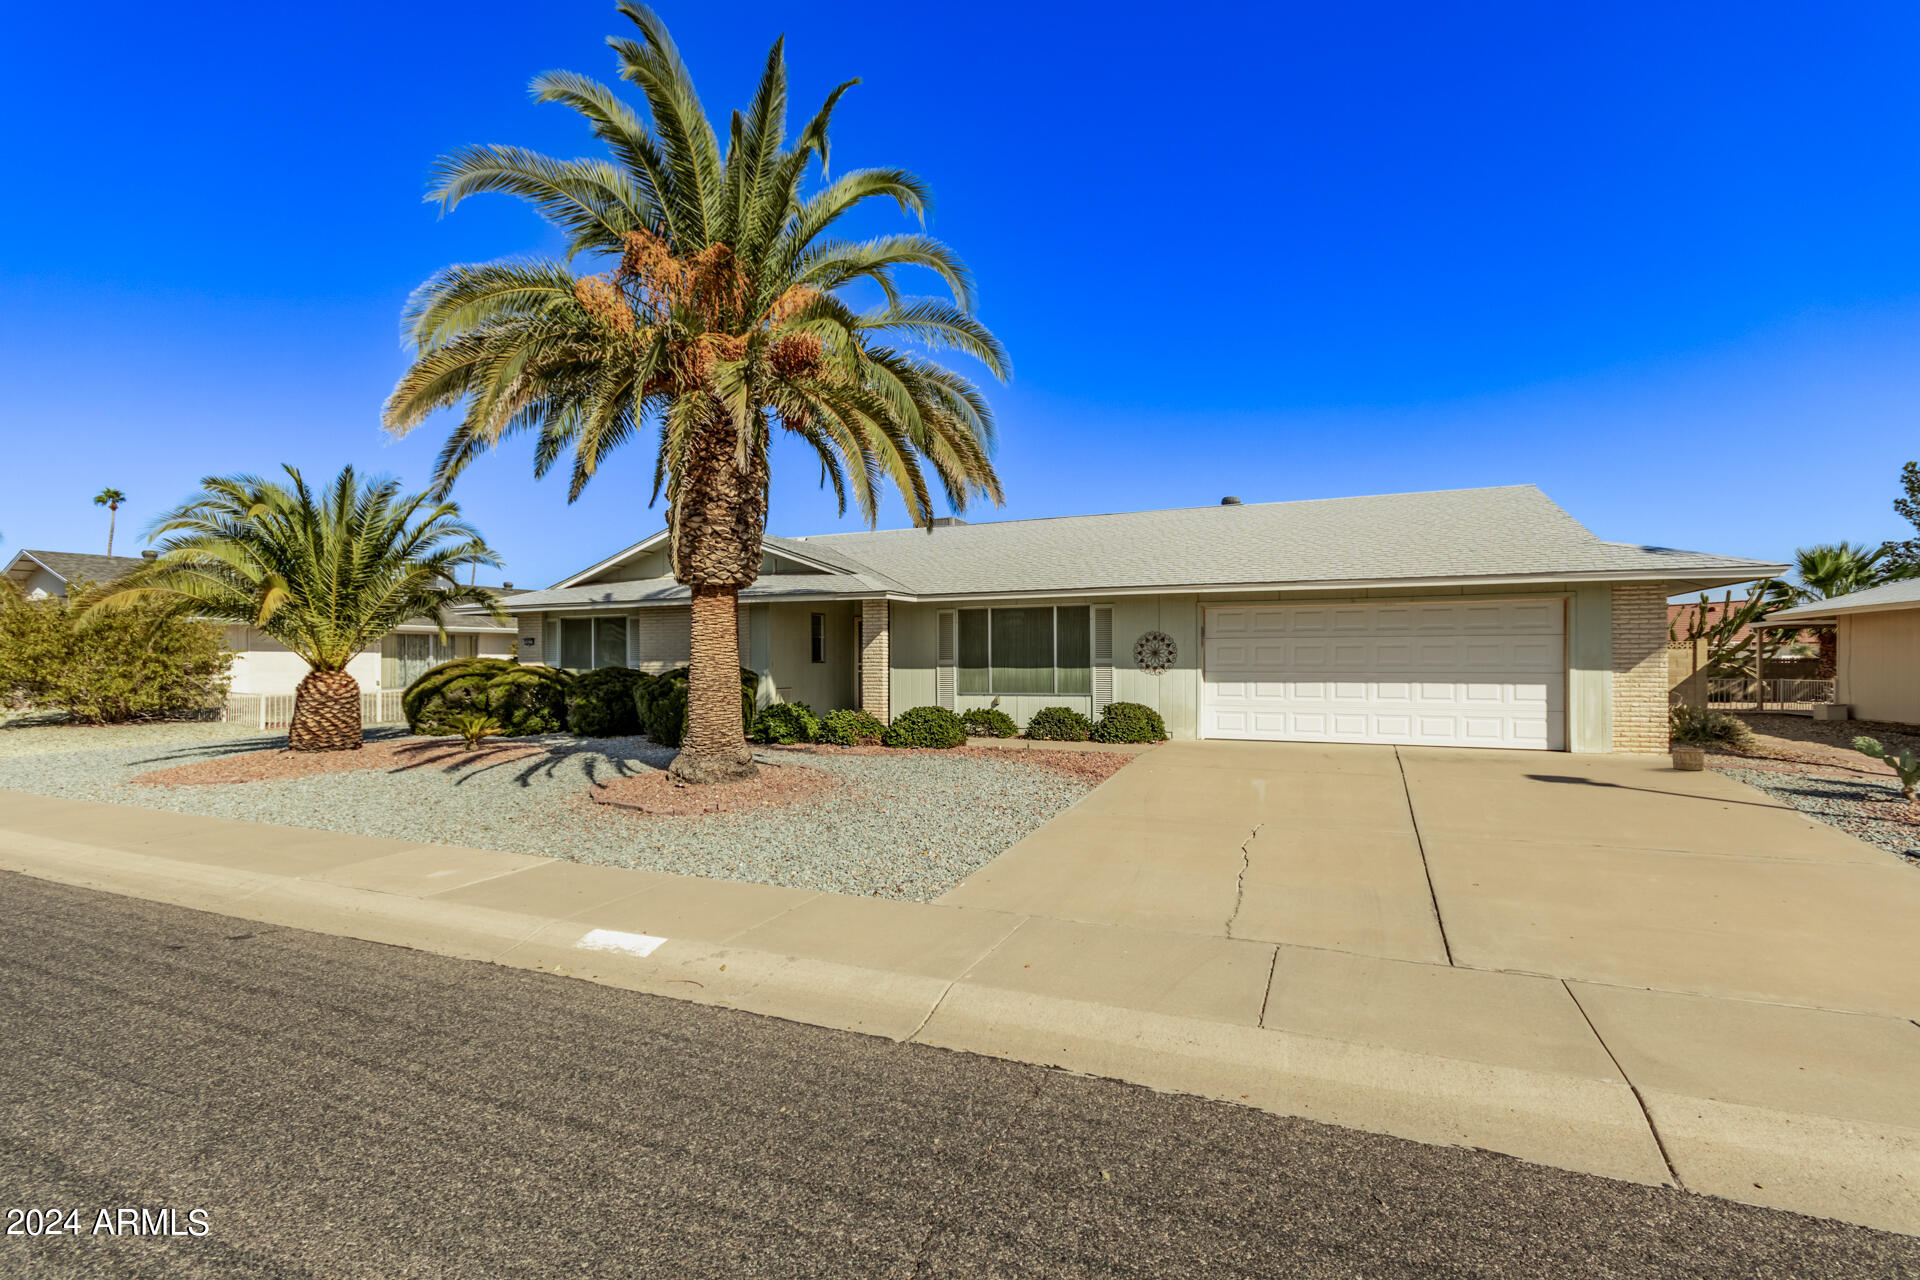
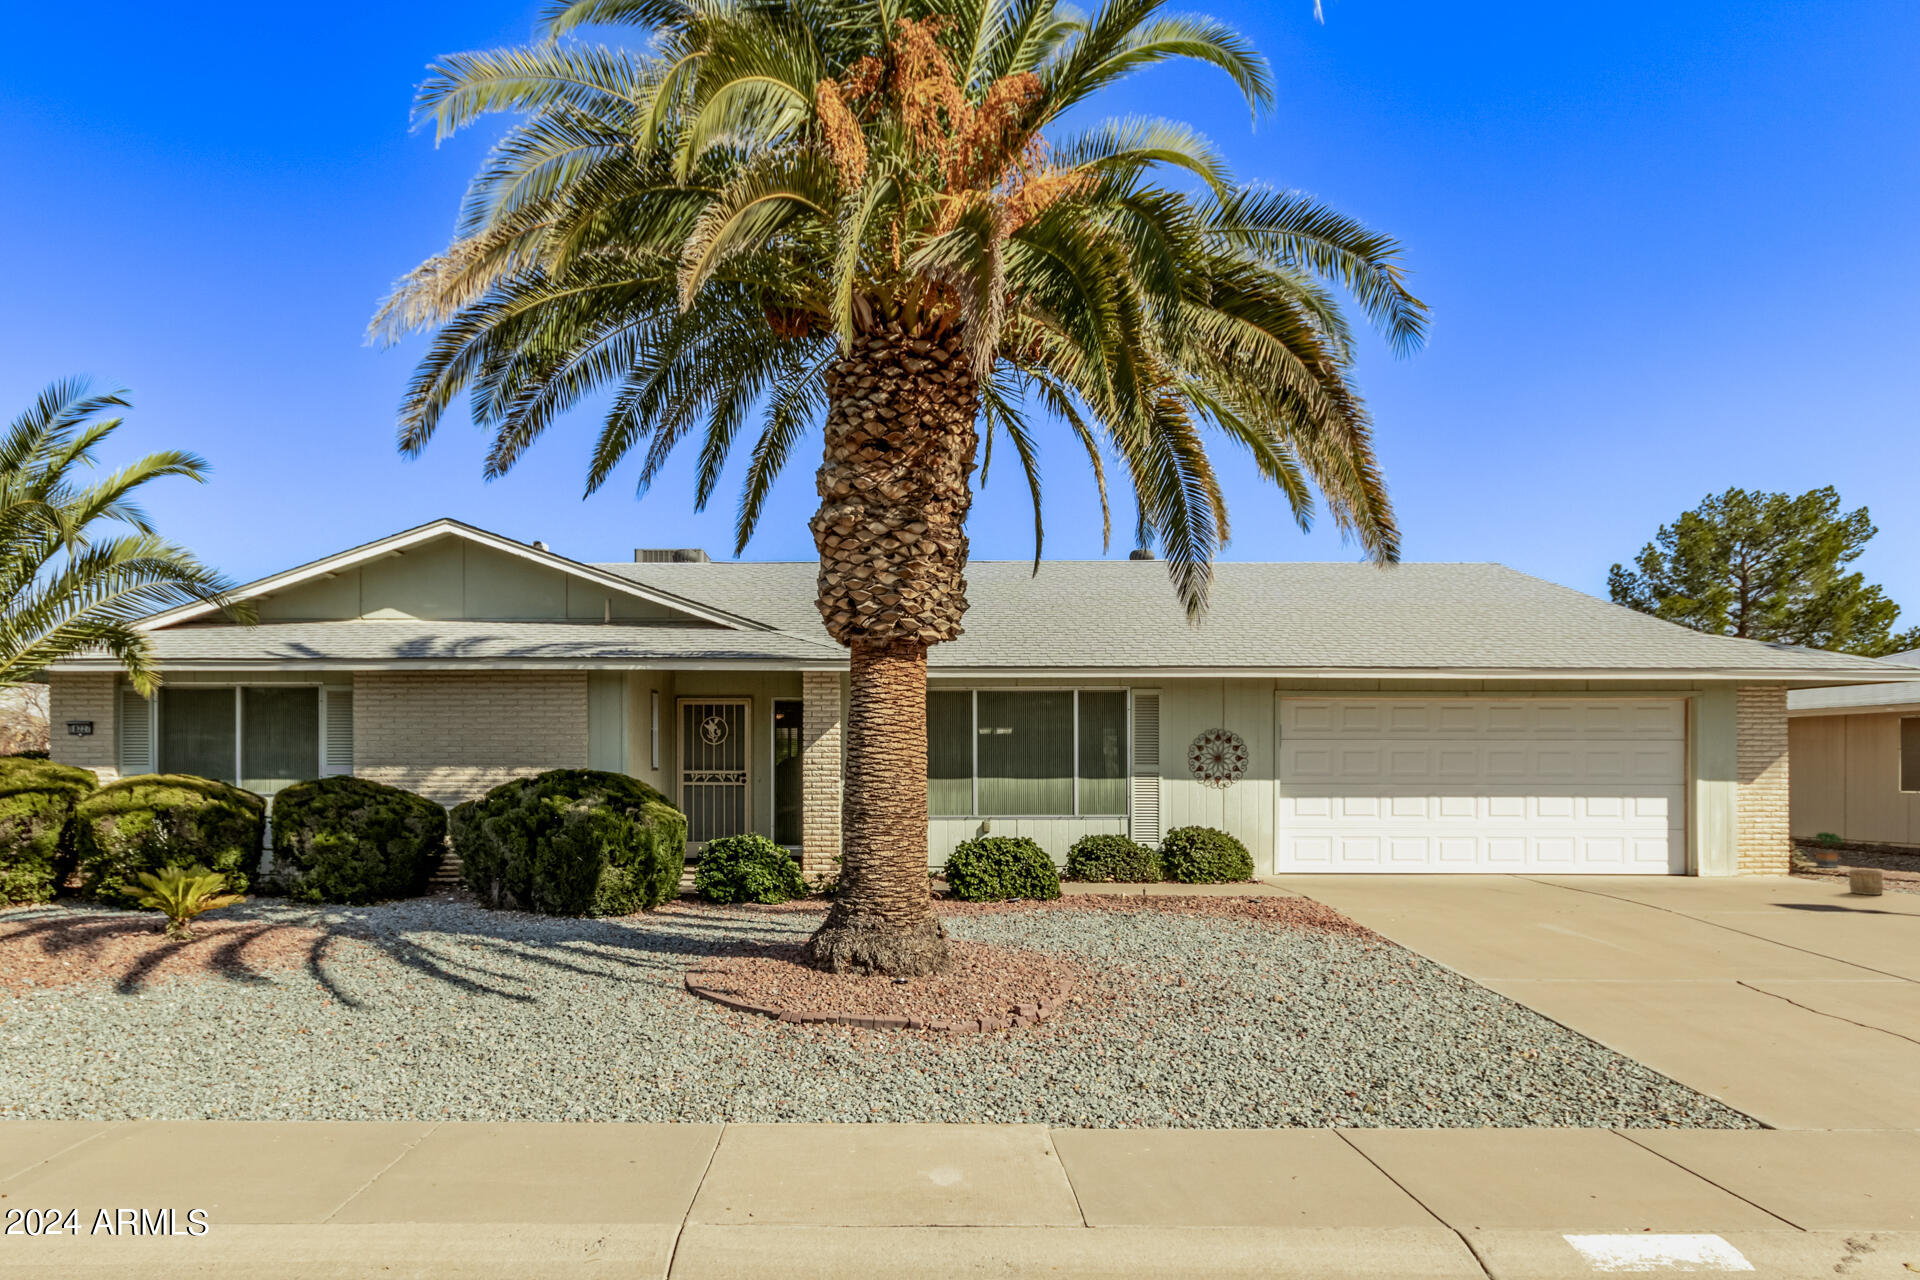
potted tree: none [1731,716,1763,748] -> present [1813,833,1842,868]

